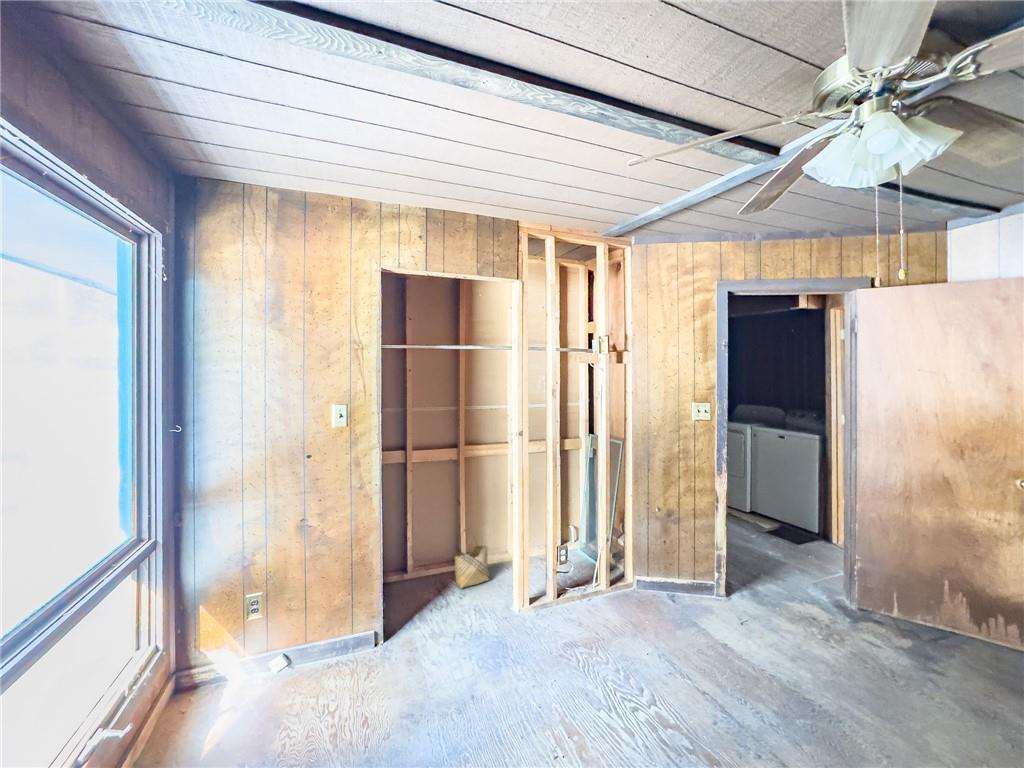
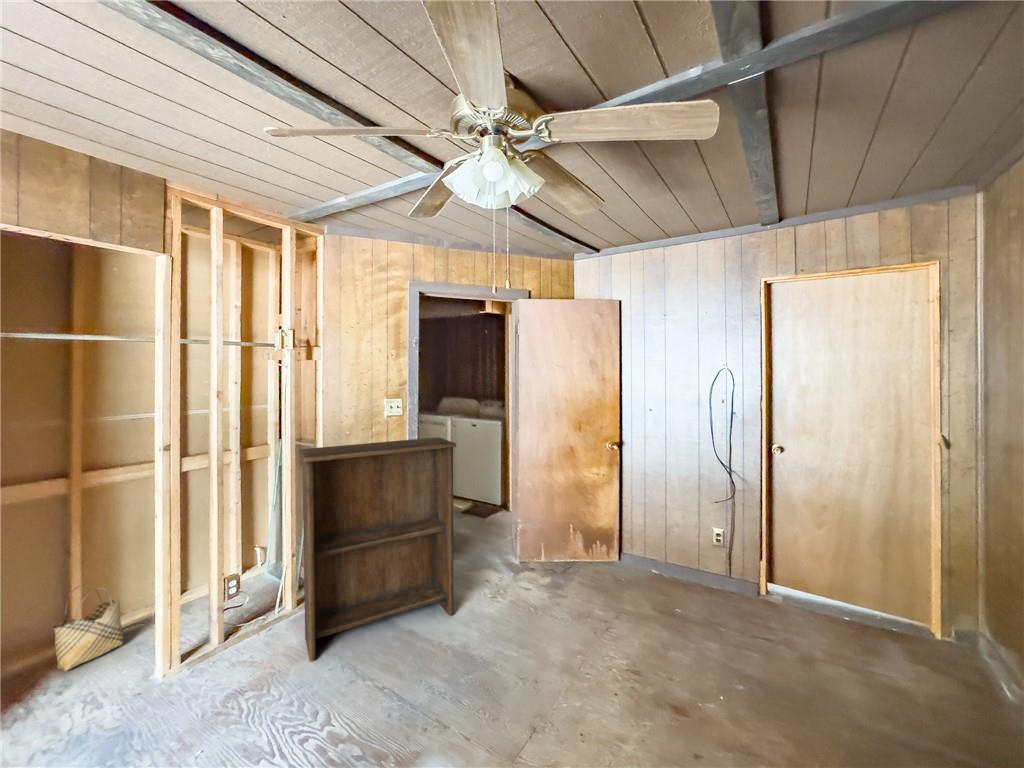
bookshelf: none [616,445,780,643] -> present [299,437,456,662]

